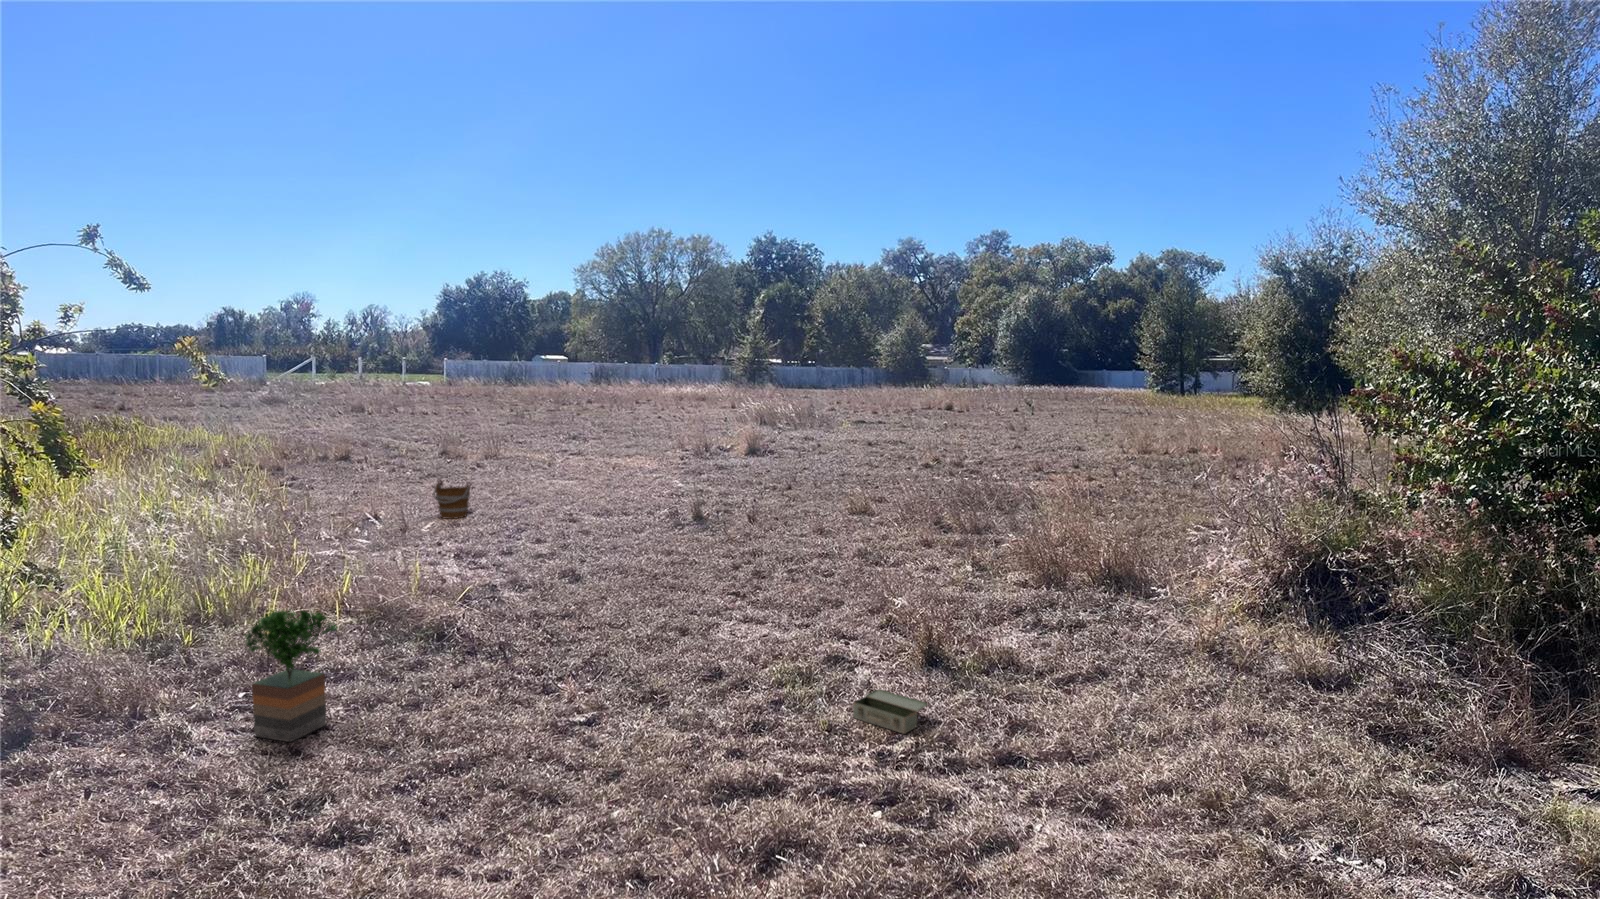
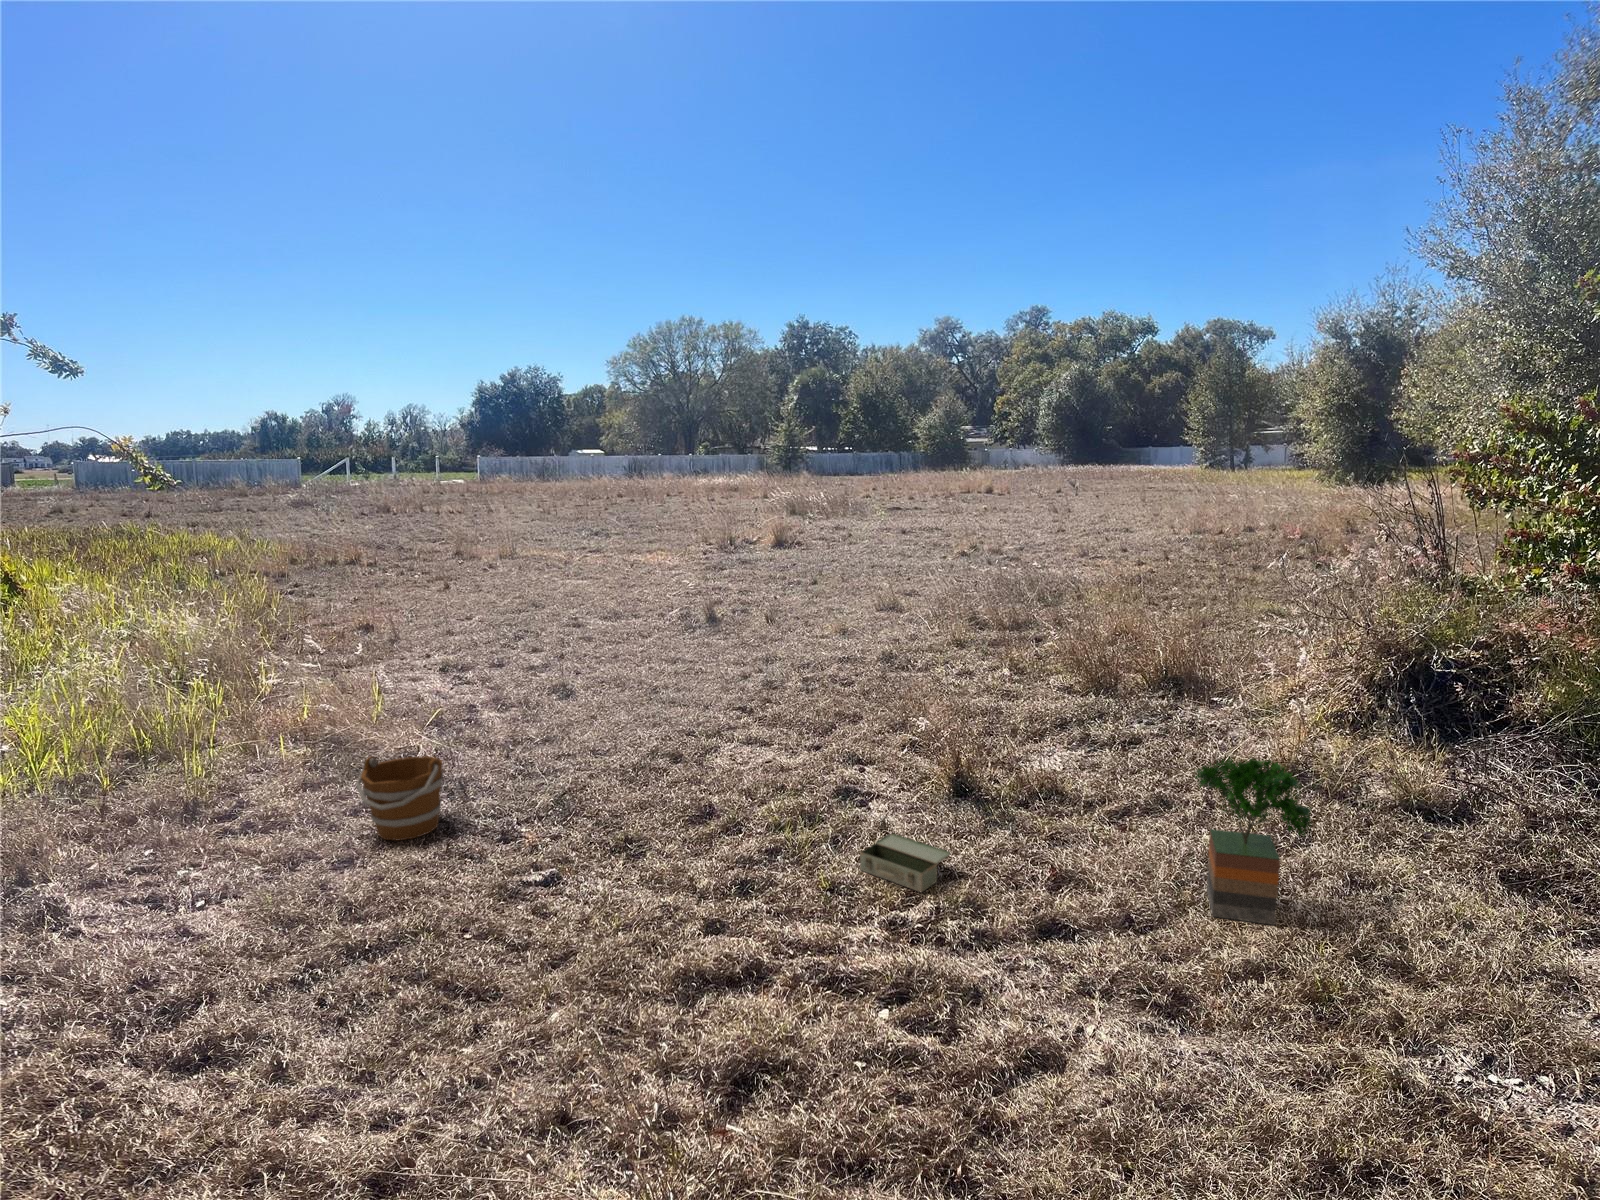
bucket: present [433,484,470,519] -> present [356,756,443,841]
potted tree: present [246,610,337,742] -> present [1195,758,1311,925]

